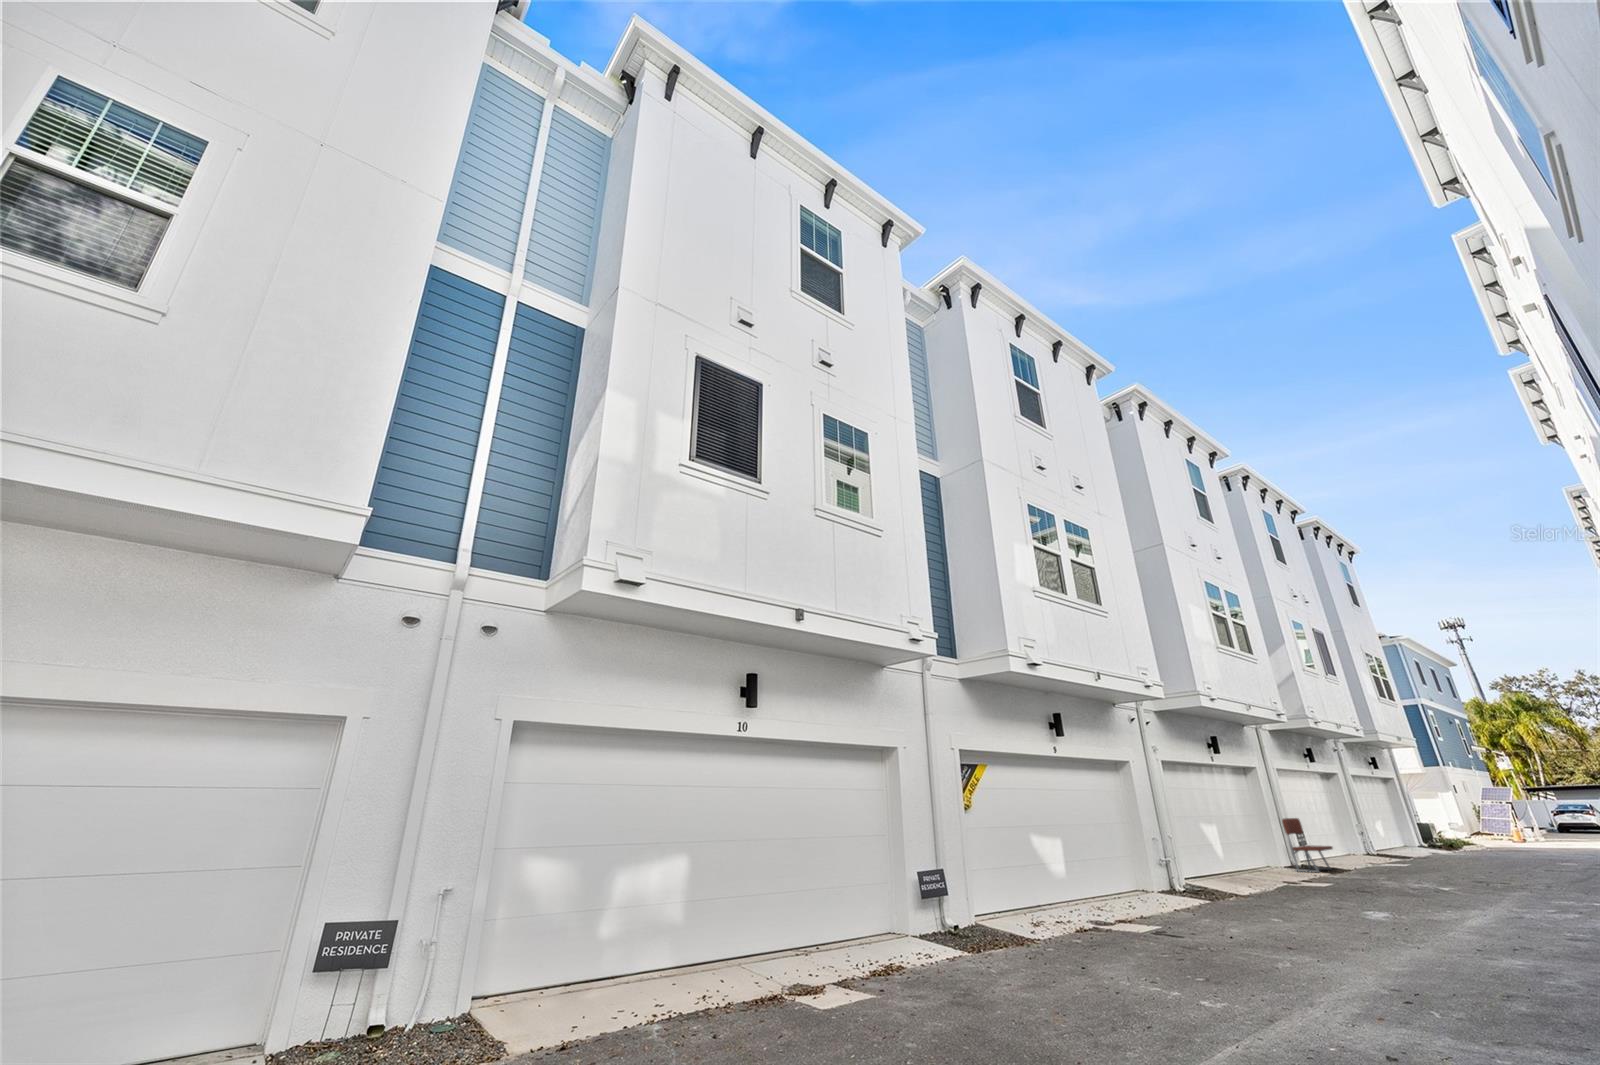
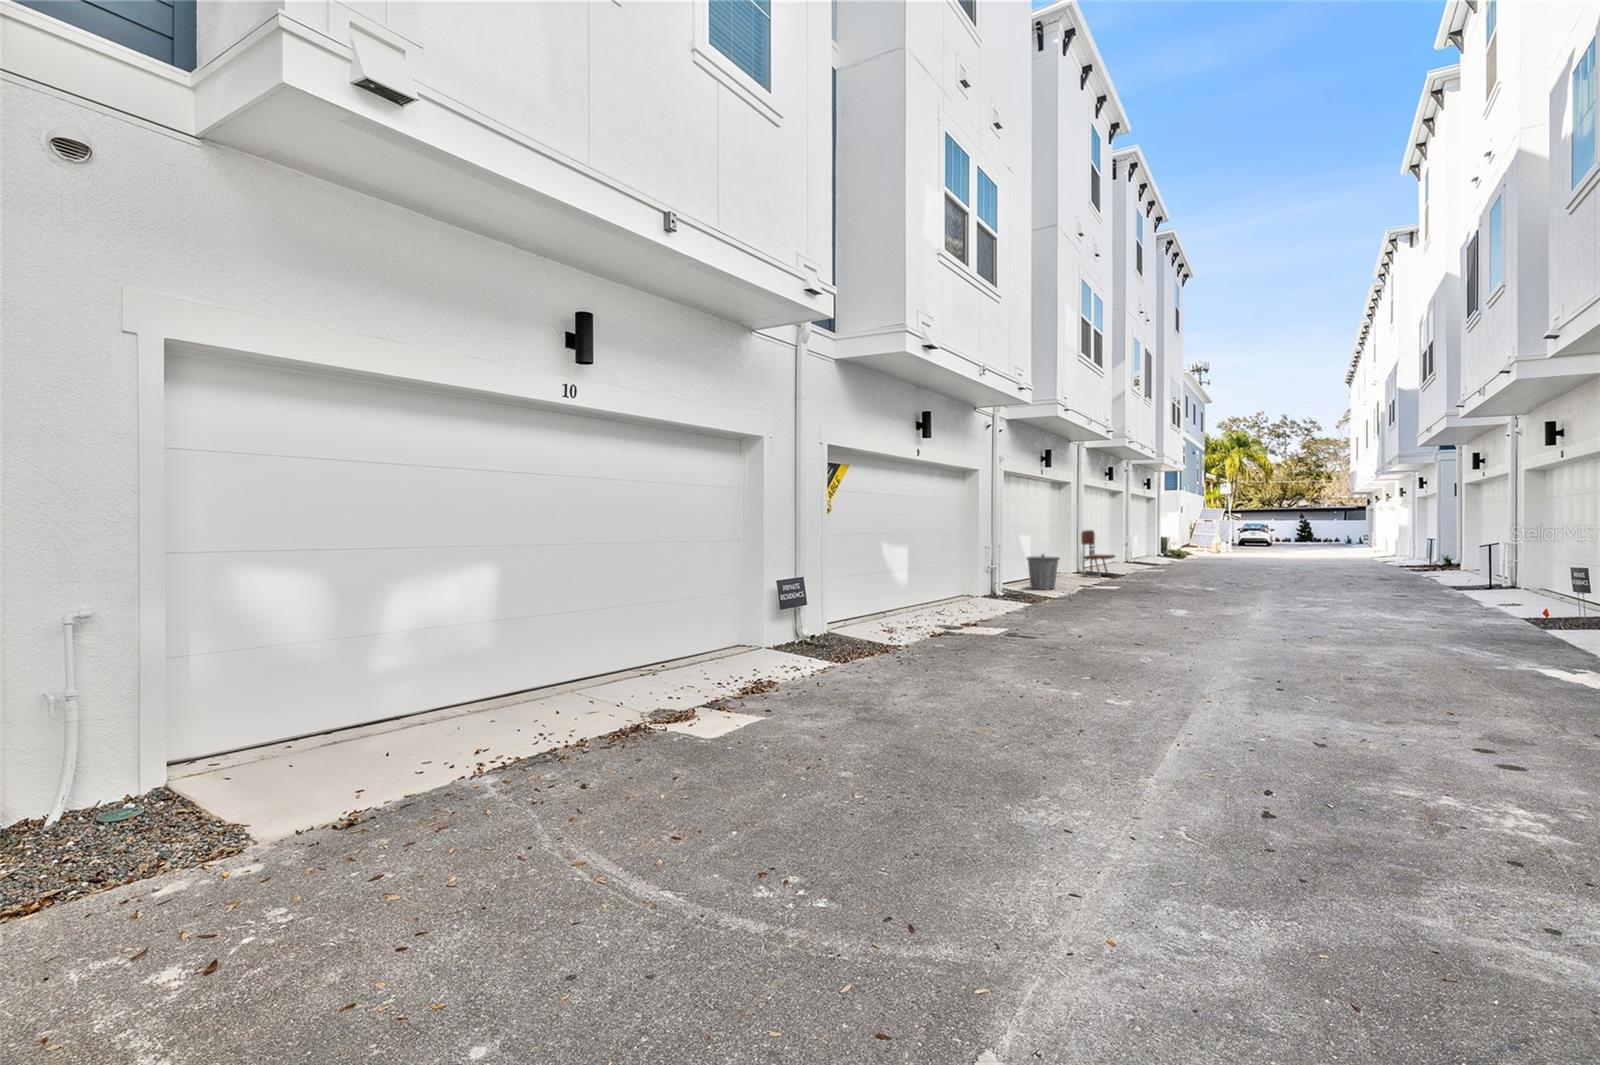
trash can: none [1211,845,1252,885] -> present [1027,554,1060,589]

